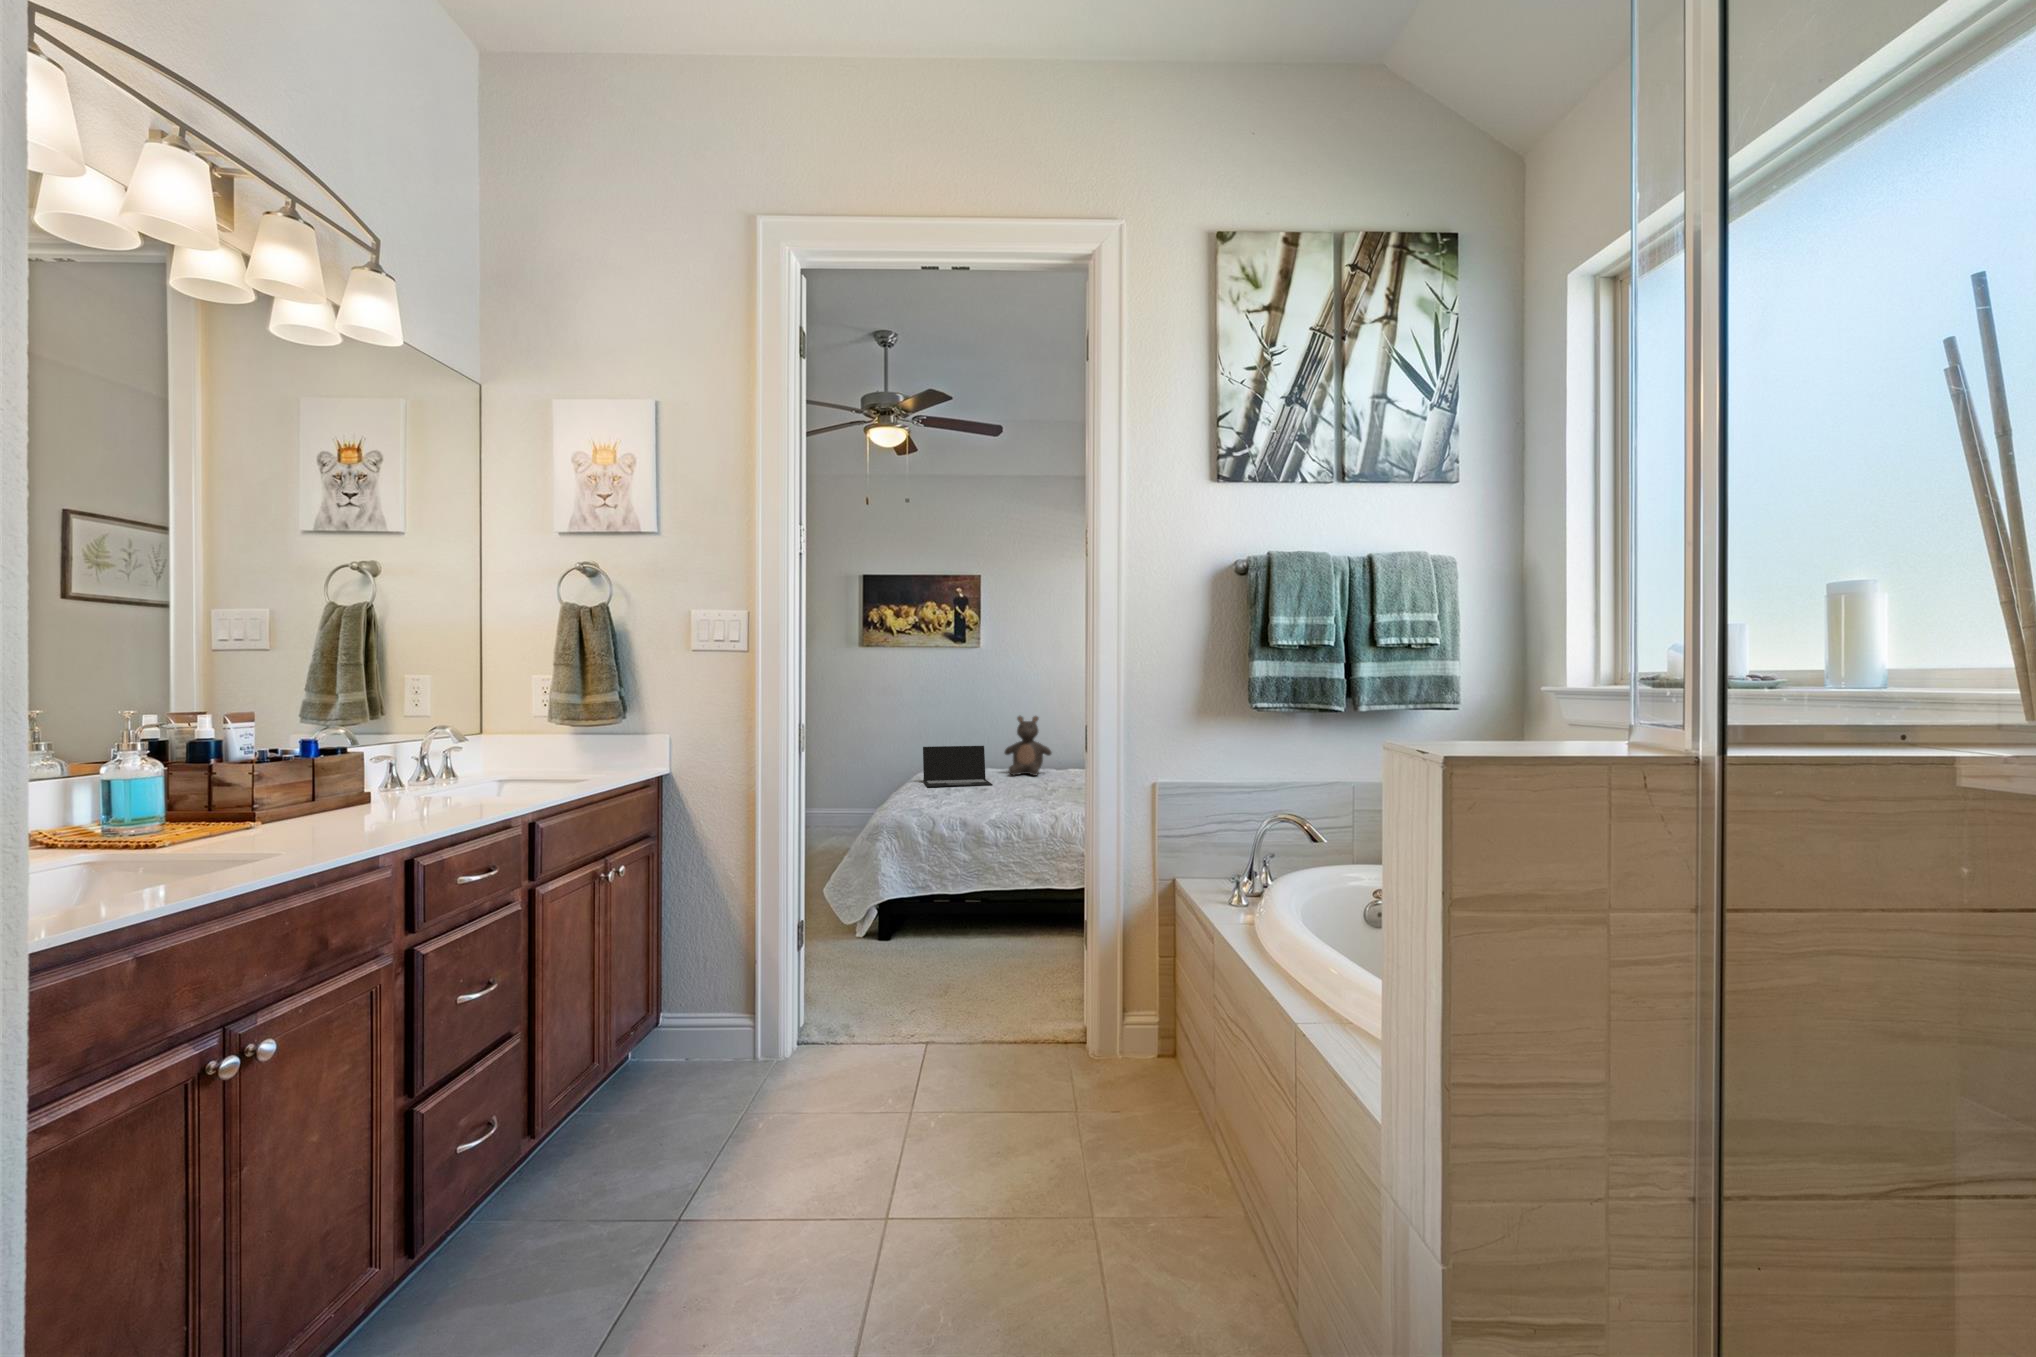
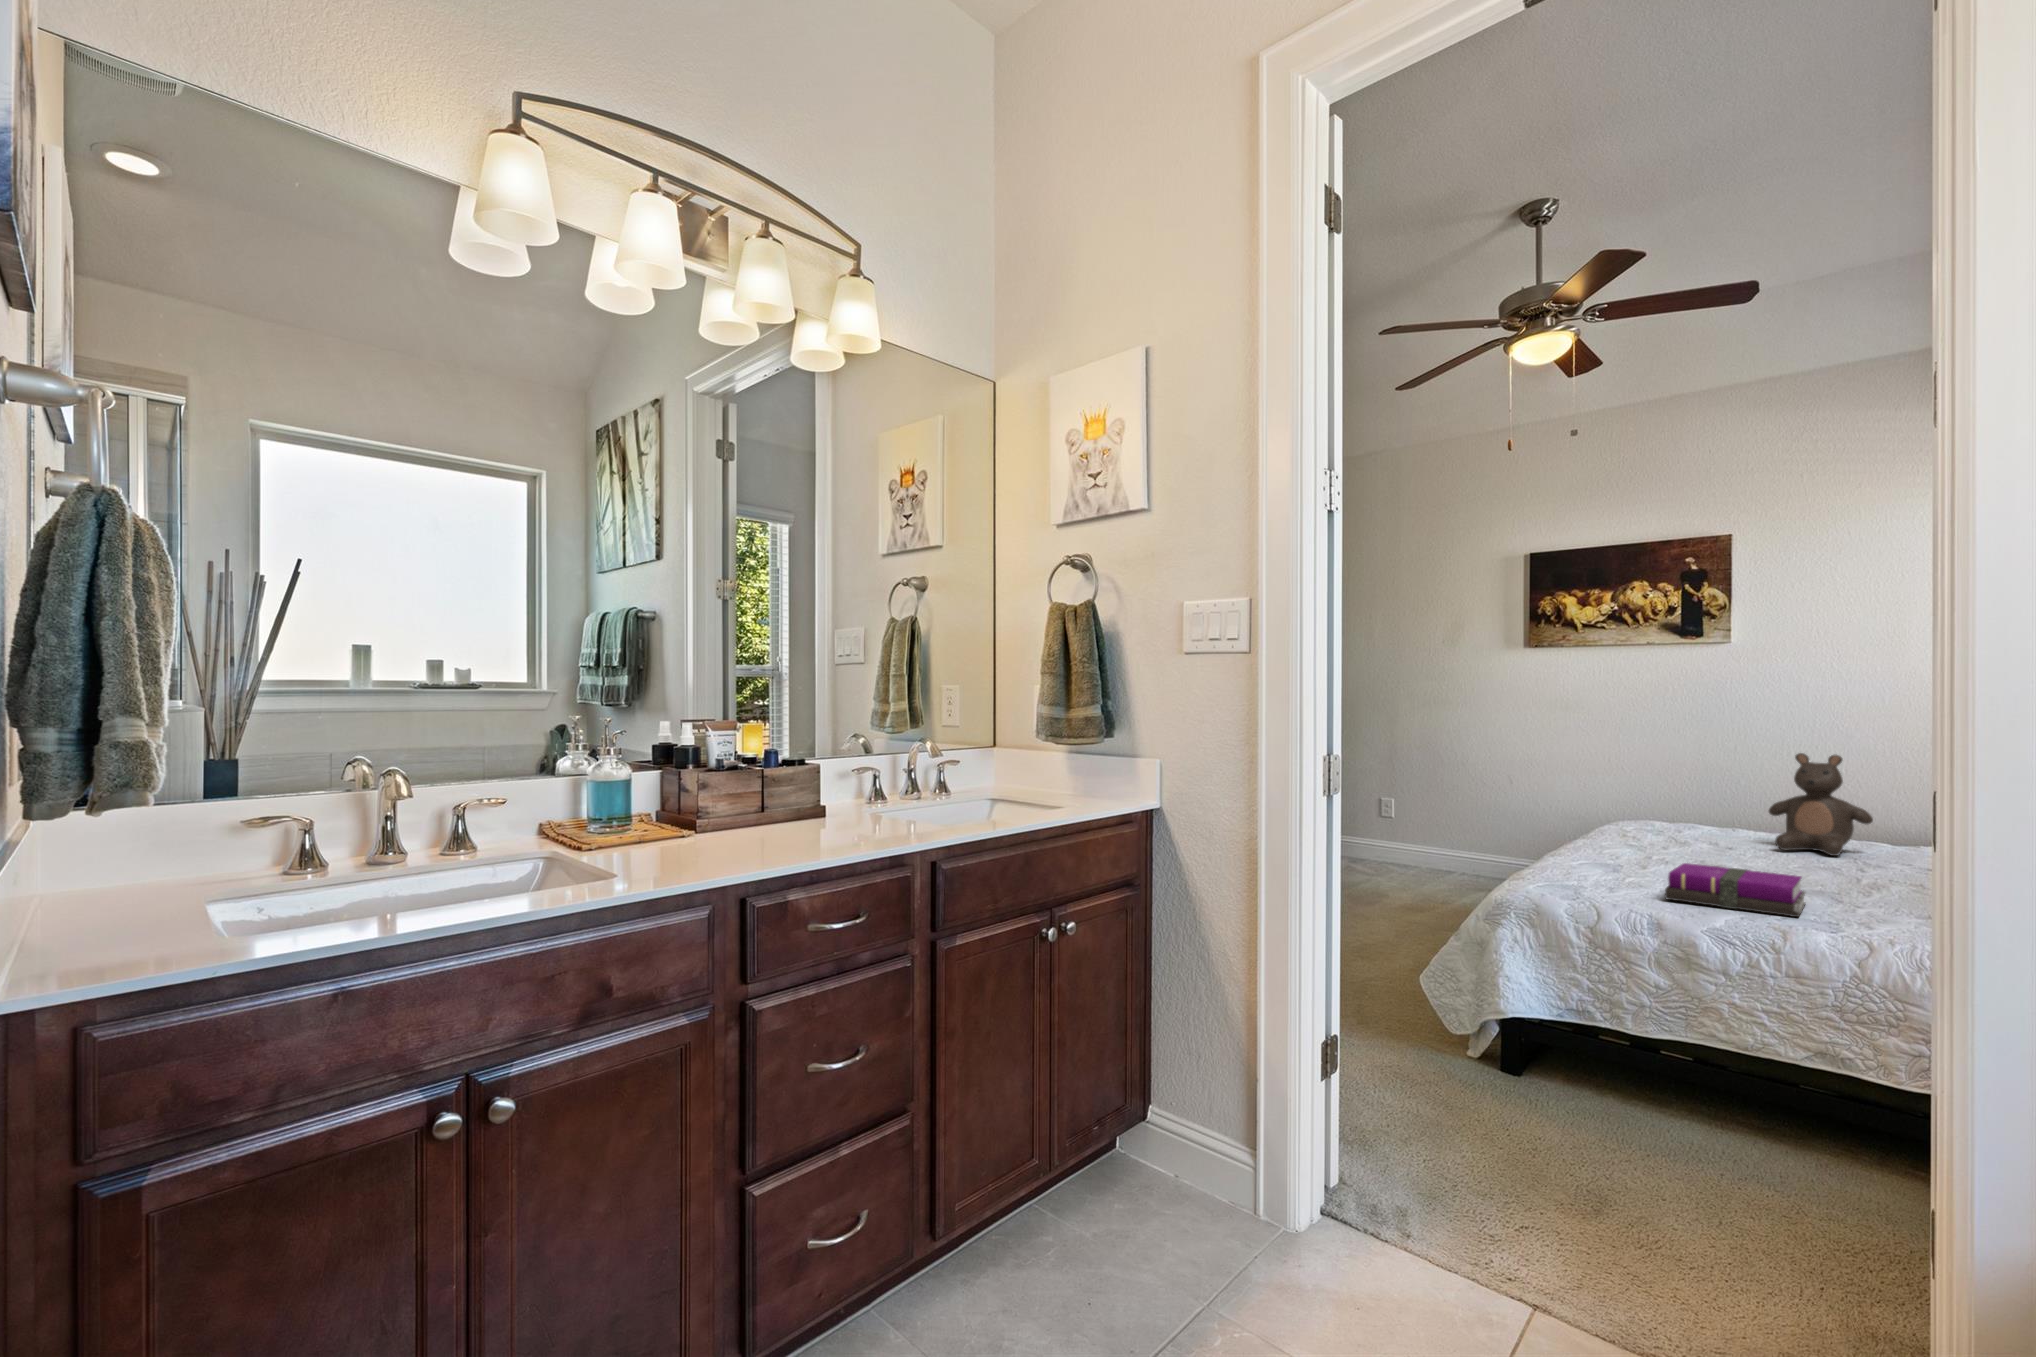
laptop: present [923,746,992,787] -> none [1607,792,1735,865]
notebook: none [968,784,1031,807] -> present [1665,863,1805,917]

